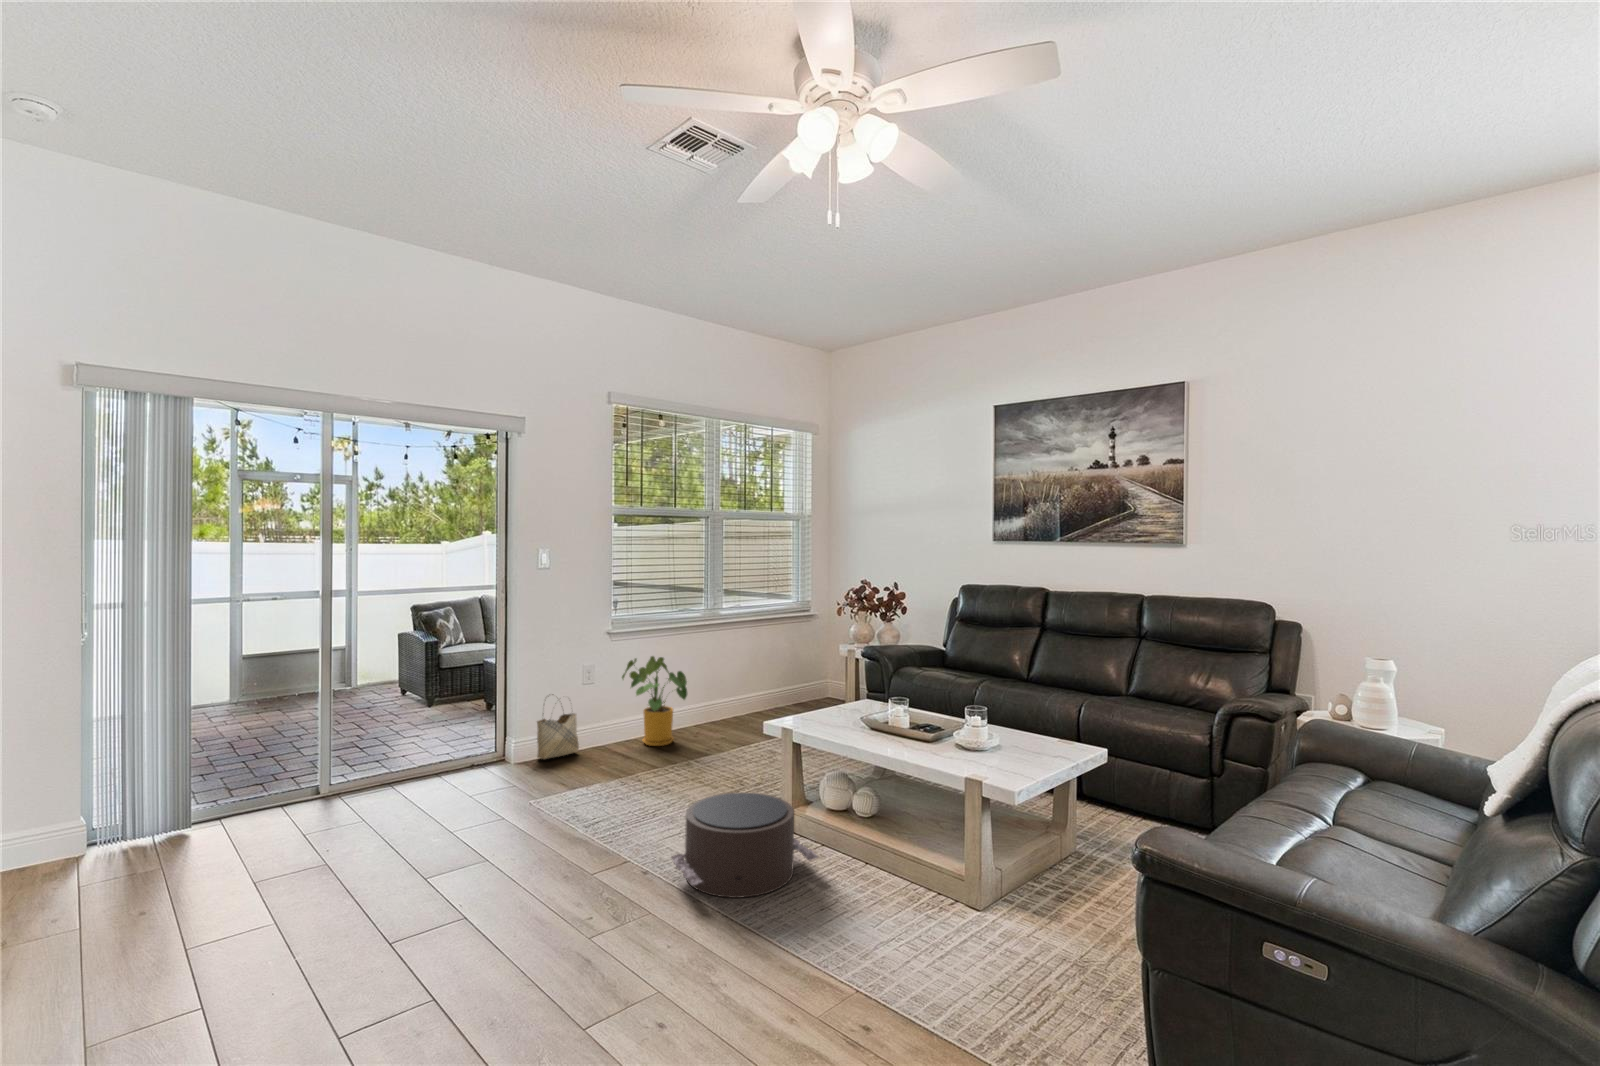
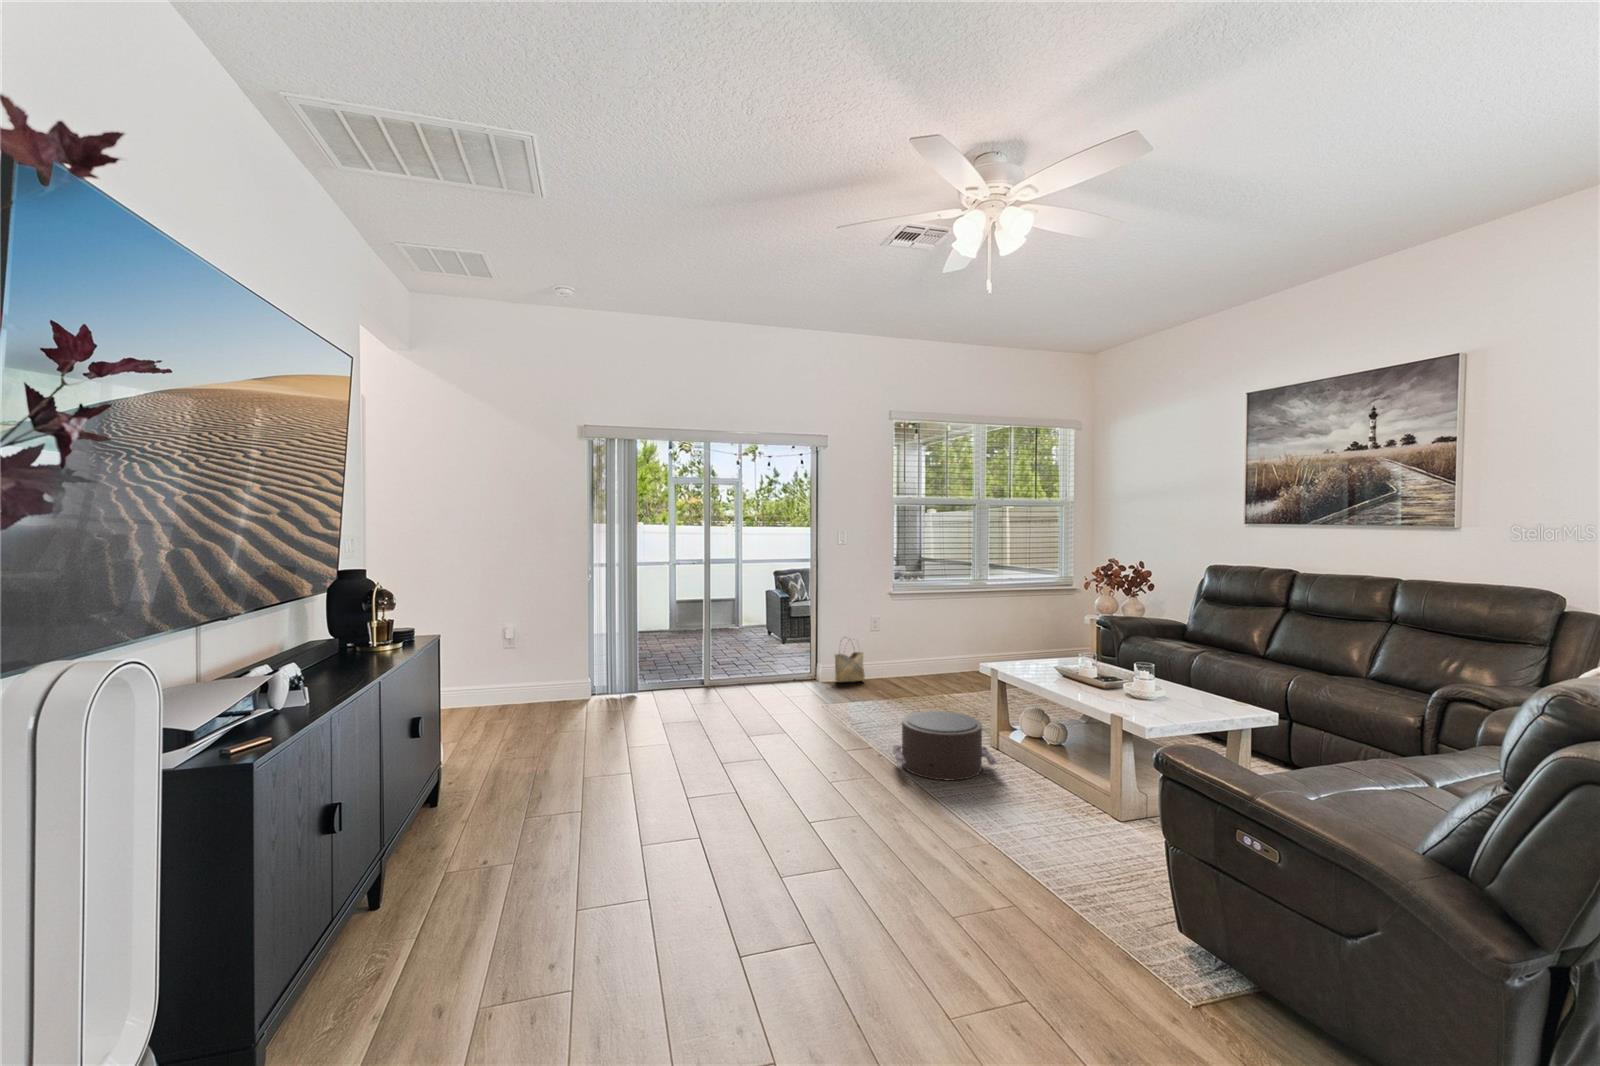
house plant: present [622,656,687,746] -> none [898,615,949,684]

